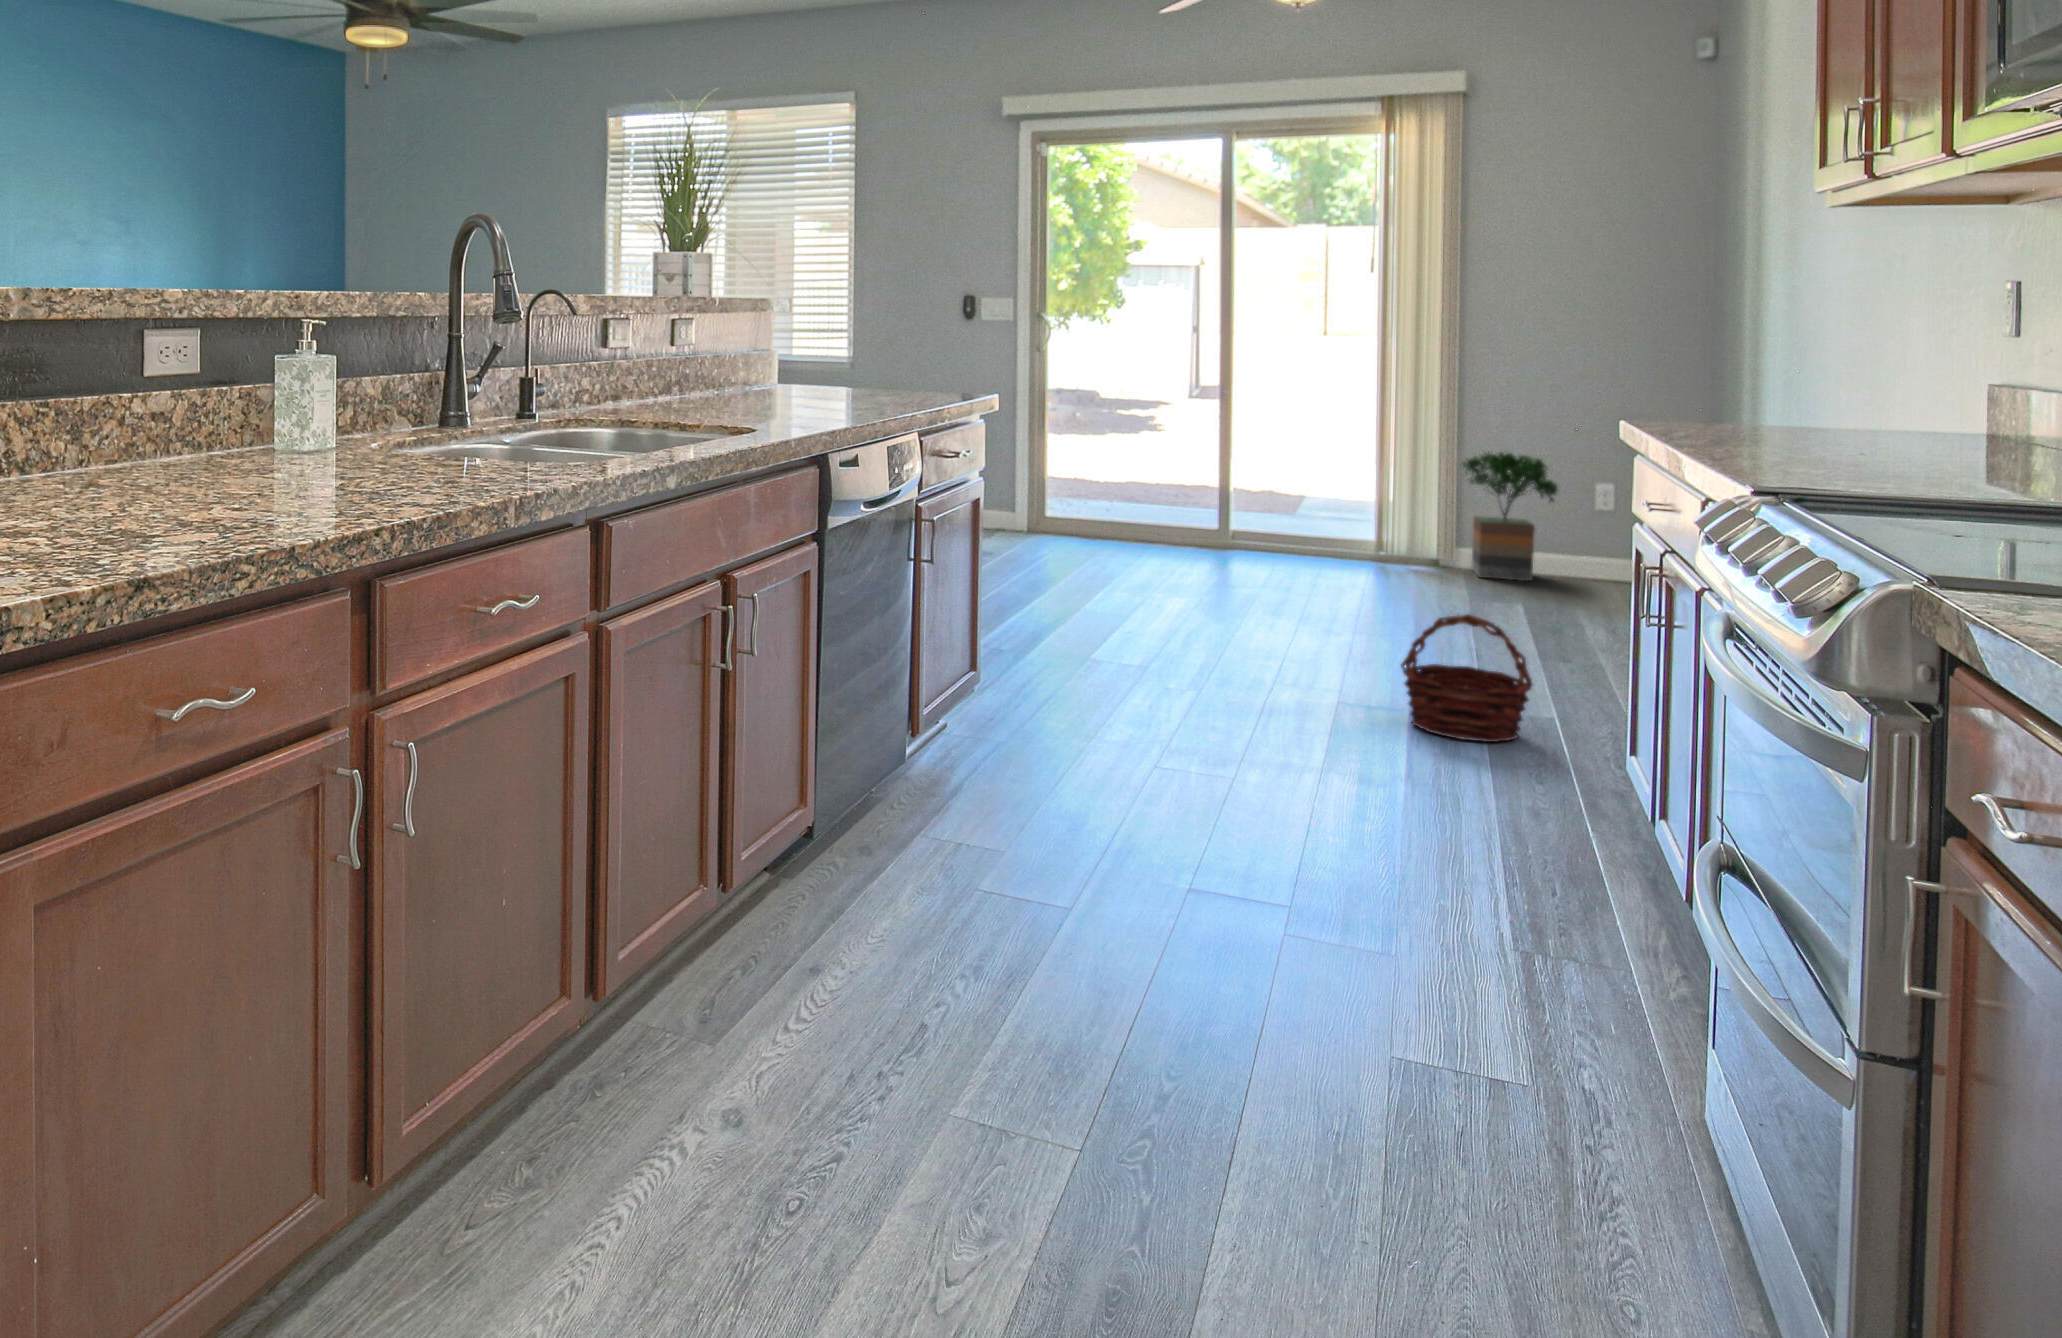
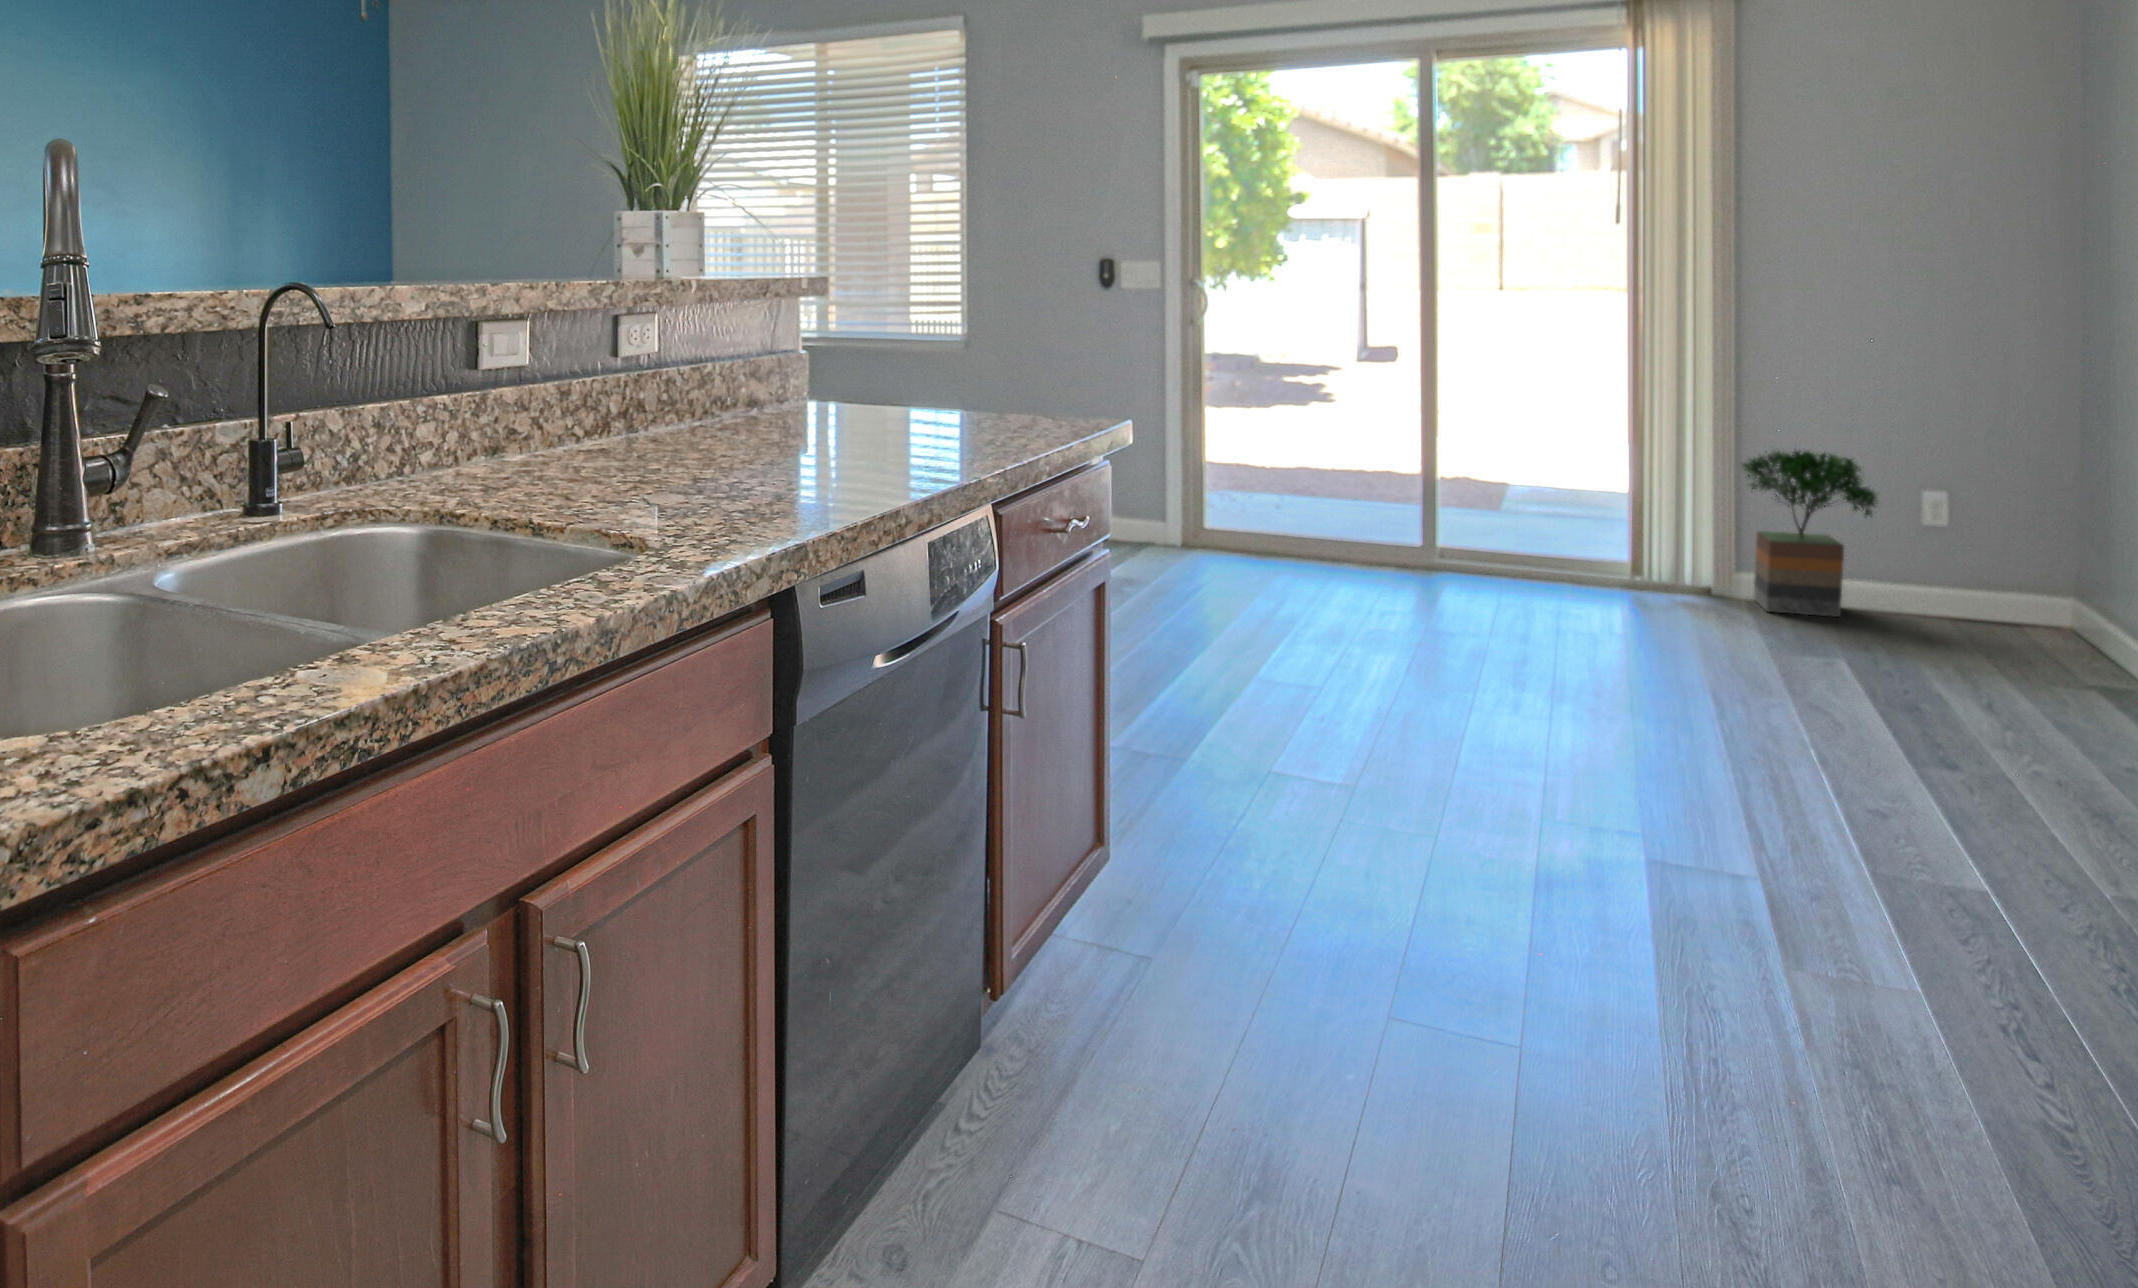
basket: present [1401,614,1532,742] -> none [1725,741,1943,940]

